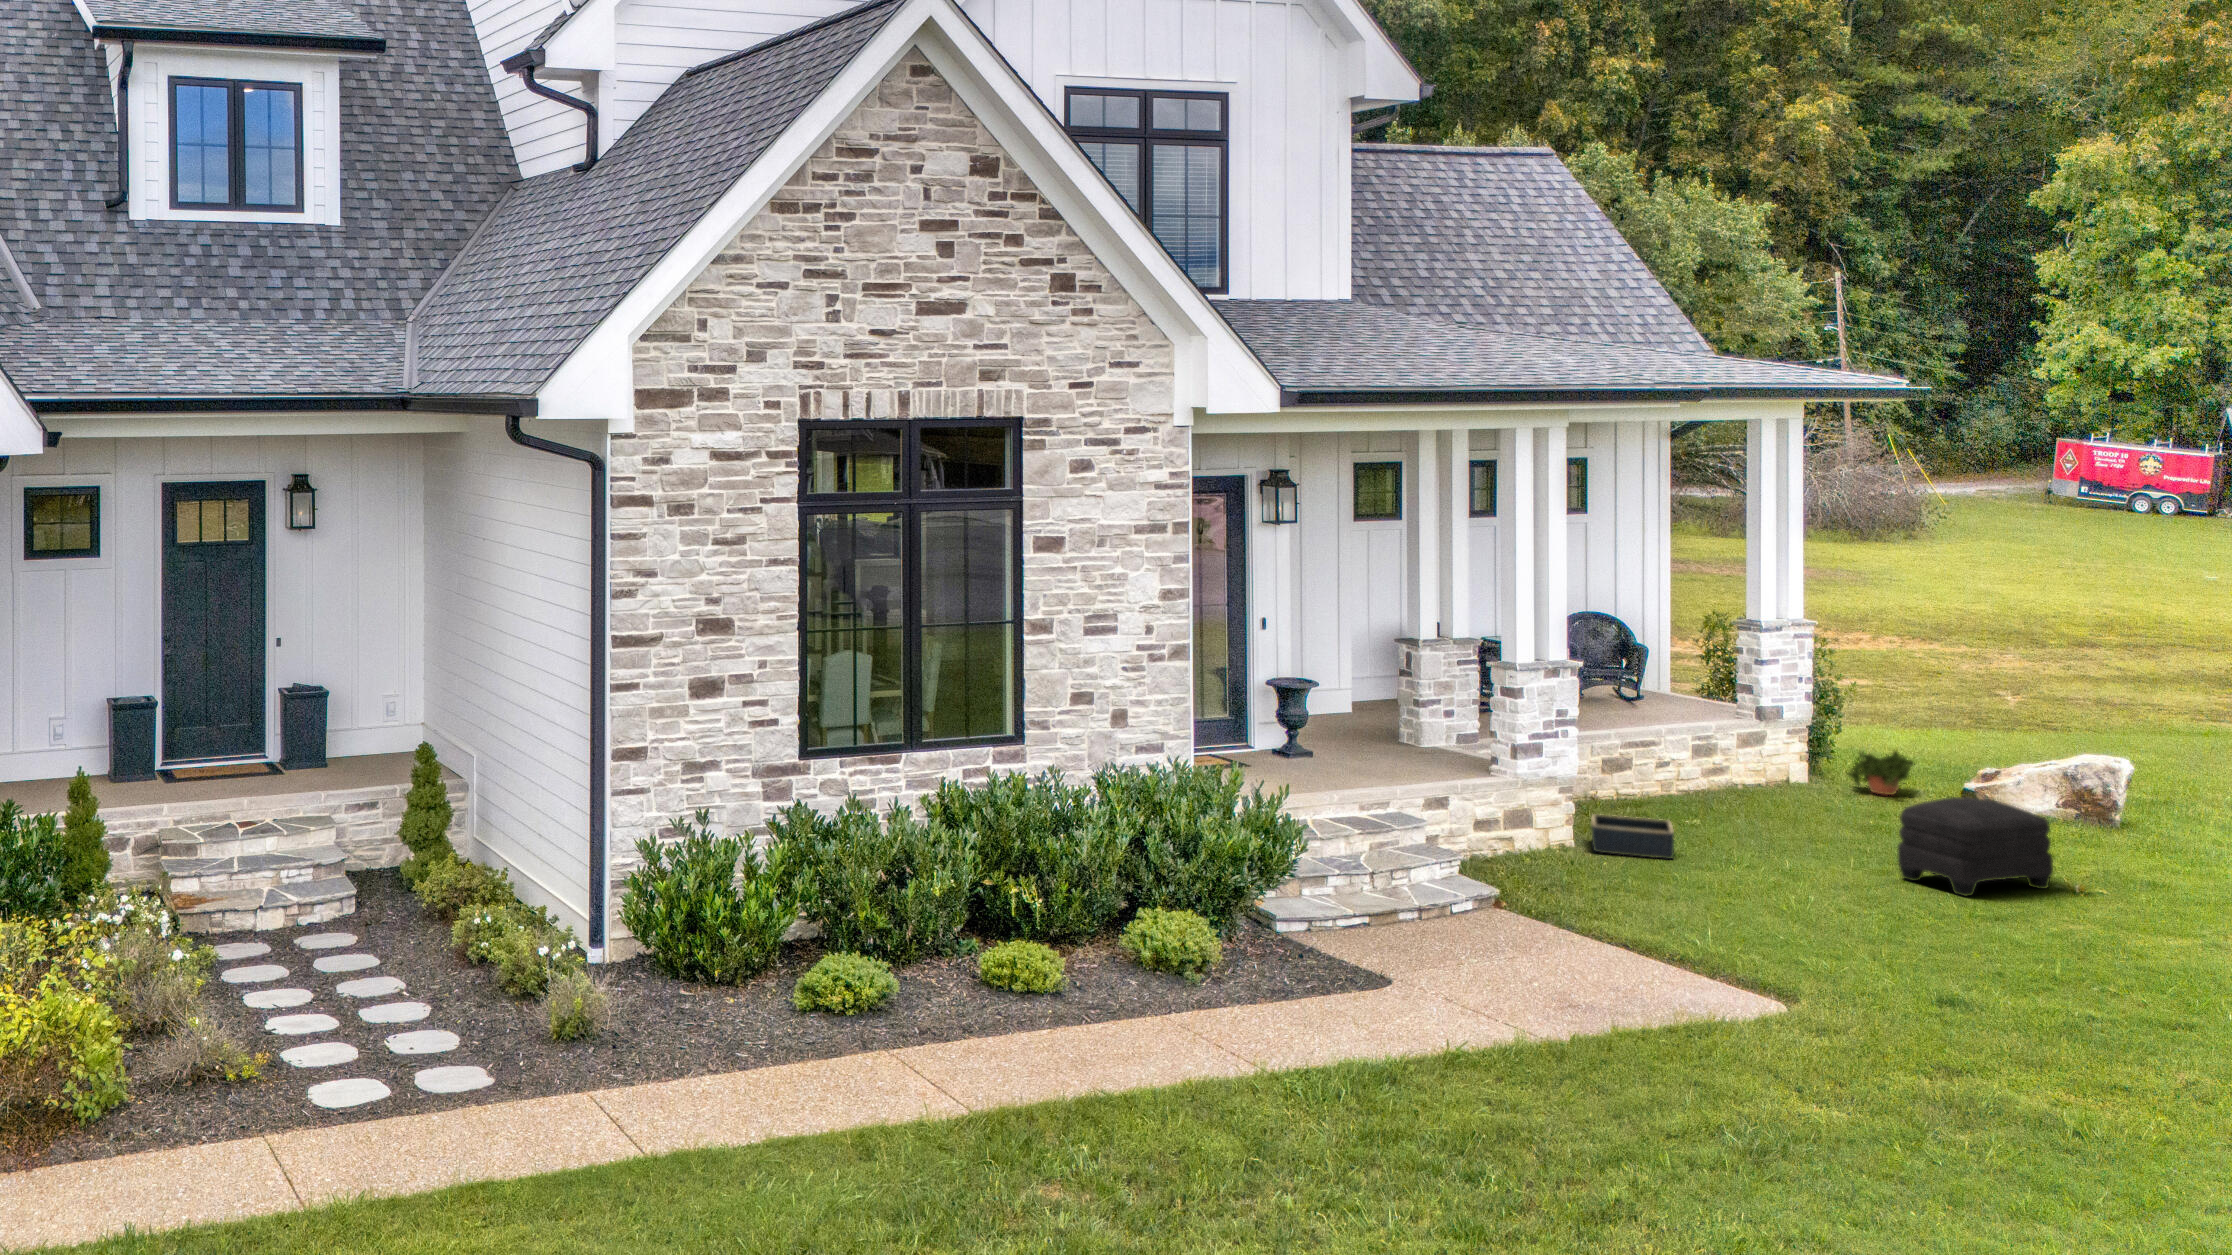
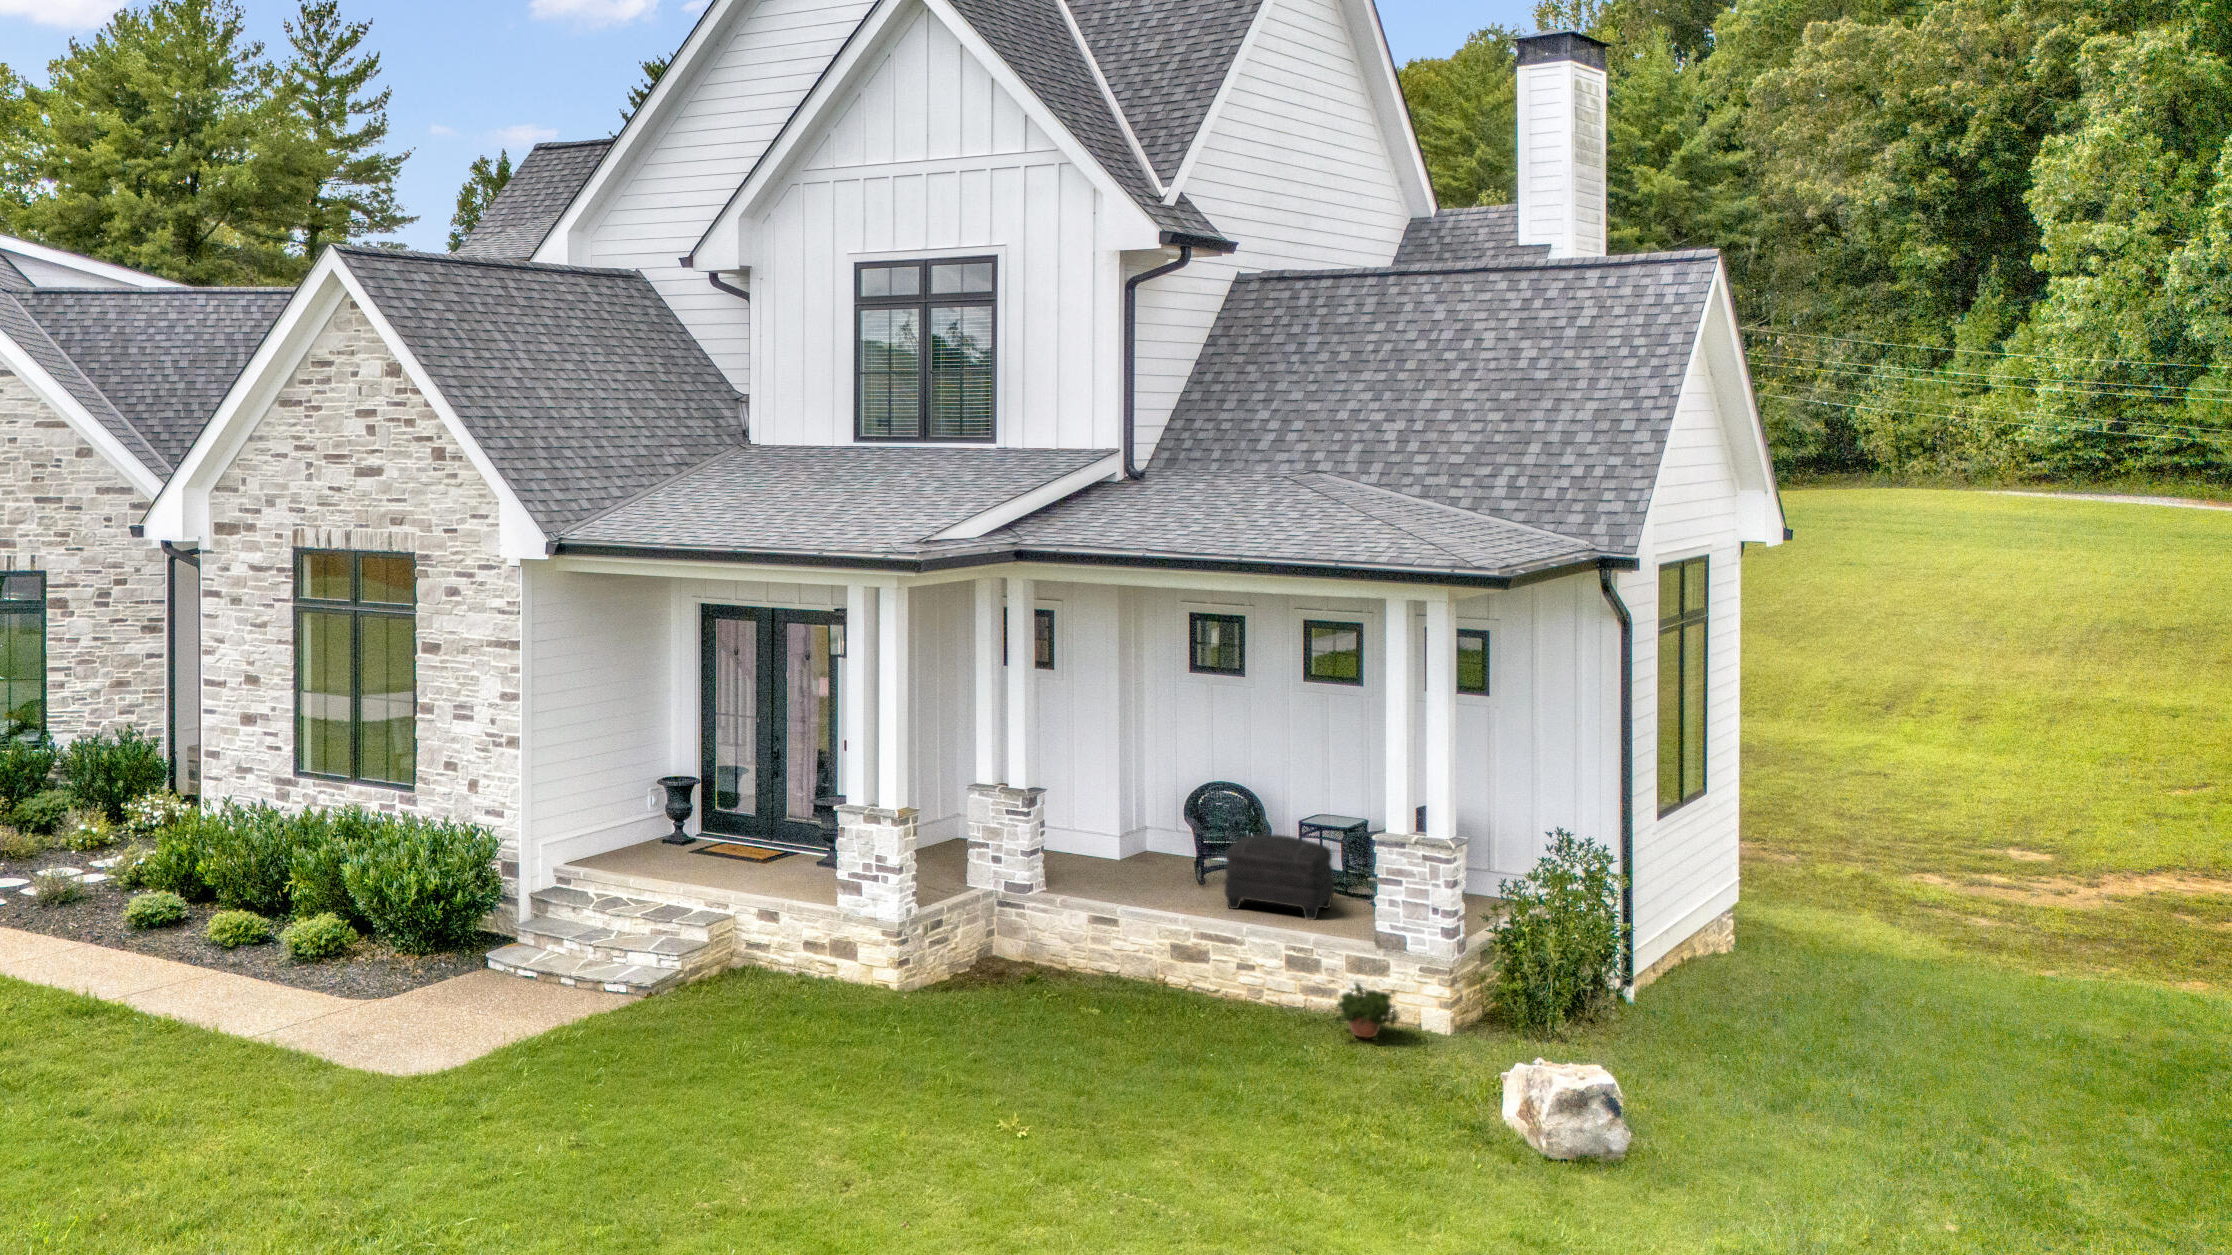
ottoman: present [1898,797,2053,896] -> present [1225,835,1334,920]
basket: present [1591,814,1674,859] -> none [878,962,951,1011]

